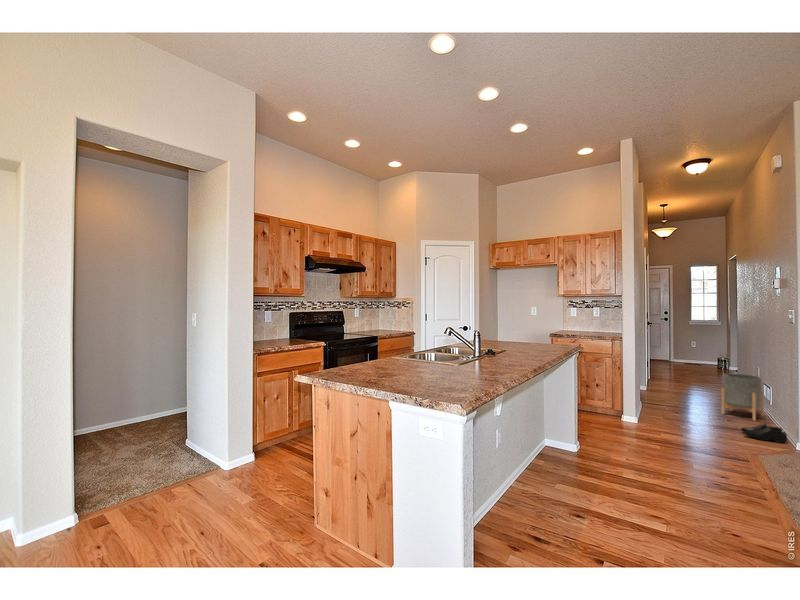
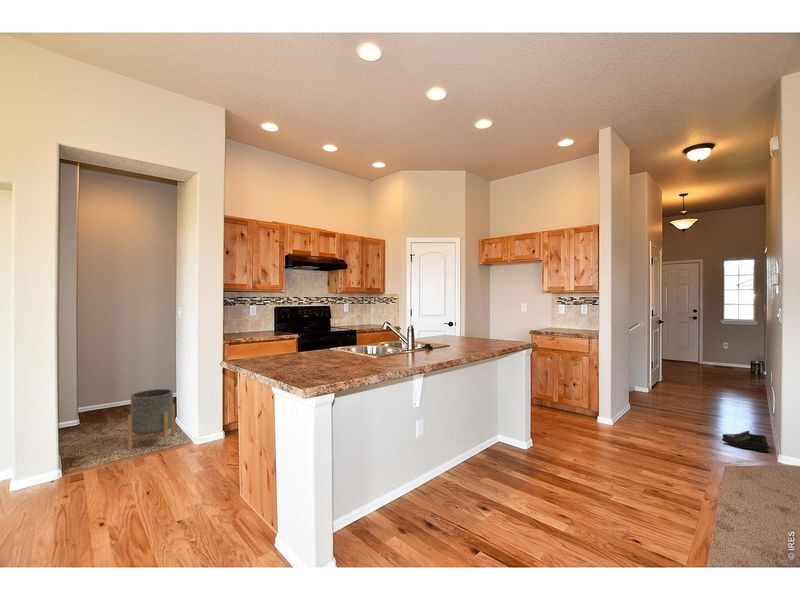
planter: present [721,374,764,421] -> present [128,389,175,450]

